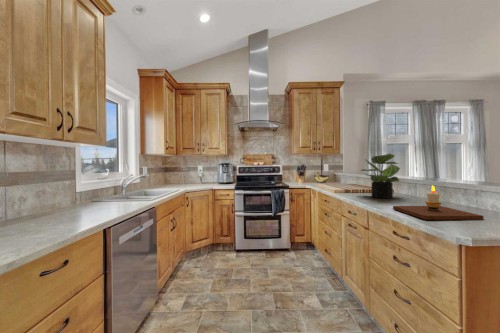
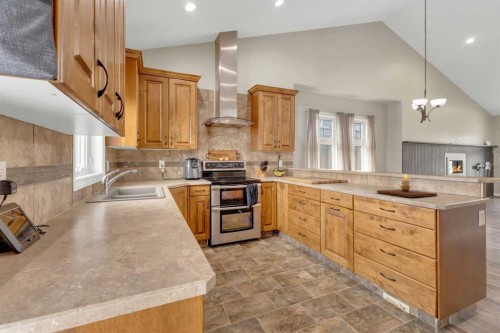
potted plant: present [361,154,400,198] -> none [331,152,363,187]

